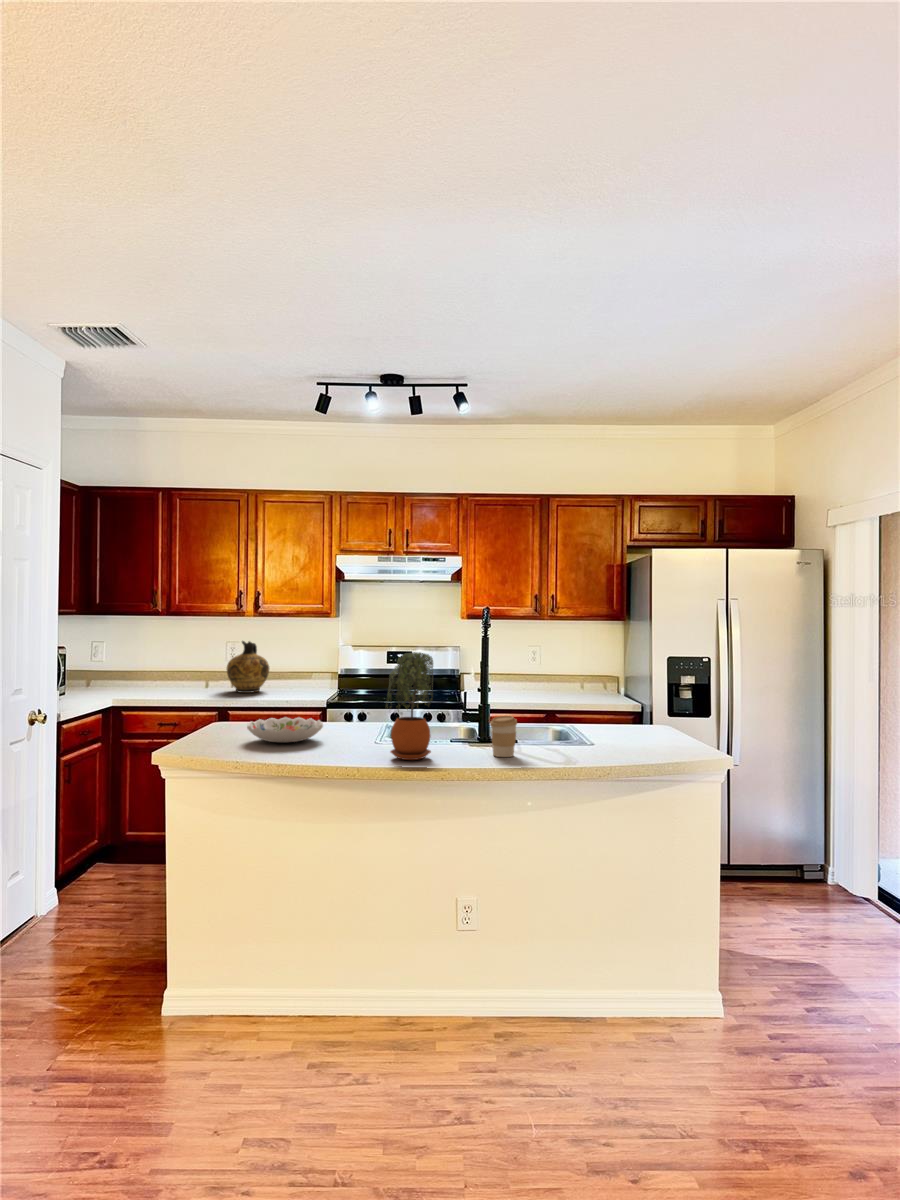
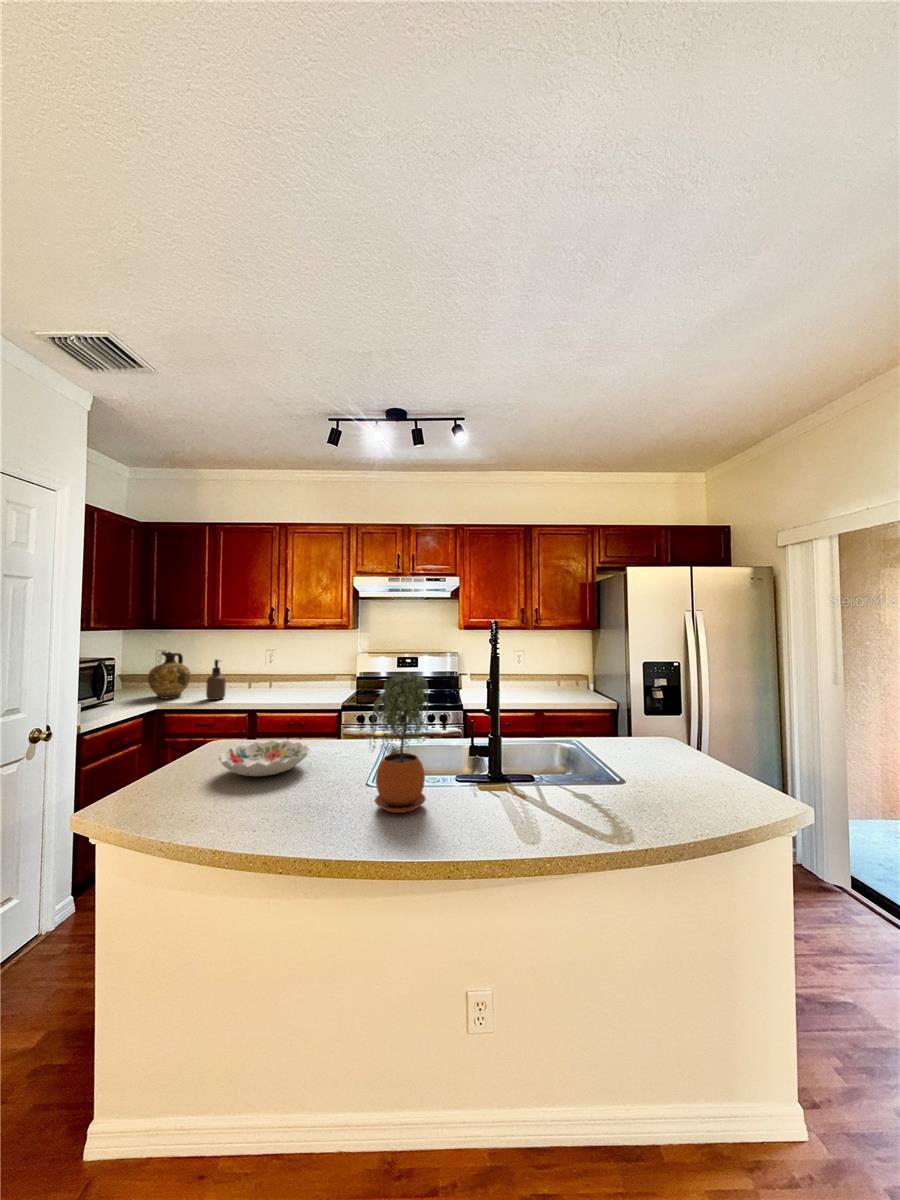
ceramic jug: present [227,641,269,693] -> present [148,652,191,699]
soap dispenser: none [171,651,192,697] -> present [206,659,226,700]
coffee cup: present [490,716,517,757] -> none [497,749,530,803]

